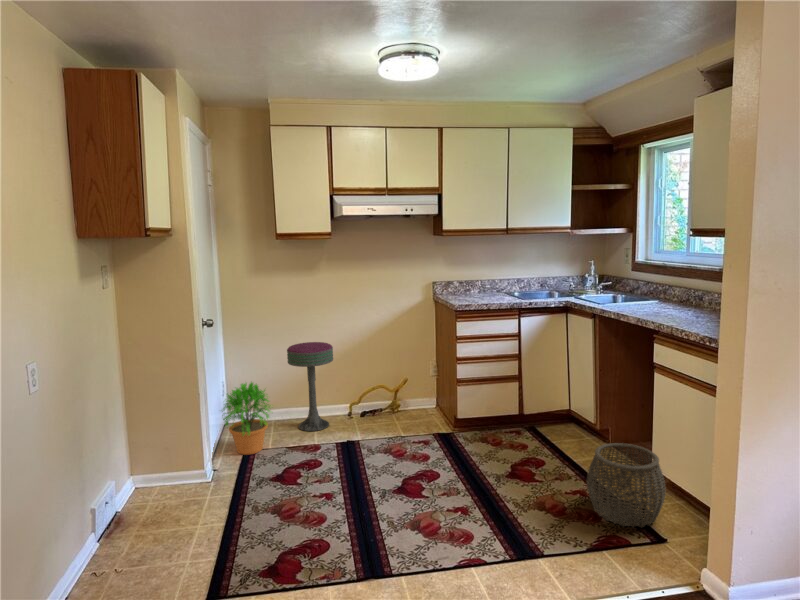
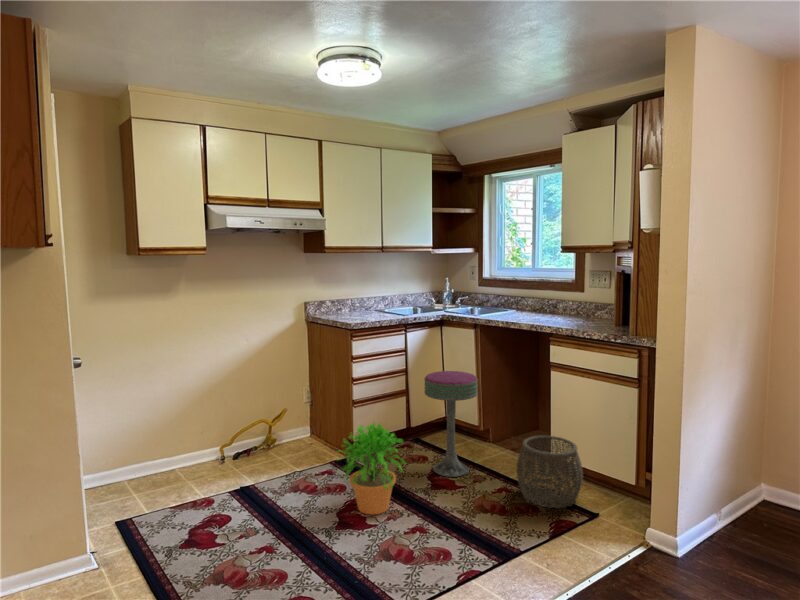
bar stool: present [287,342,333,431] -> present [424,371,478,477]
potted plant: present [222,382,271,455] -> present [339,423,403,514]

